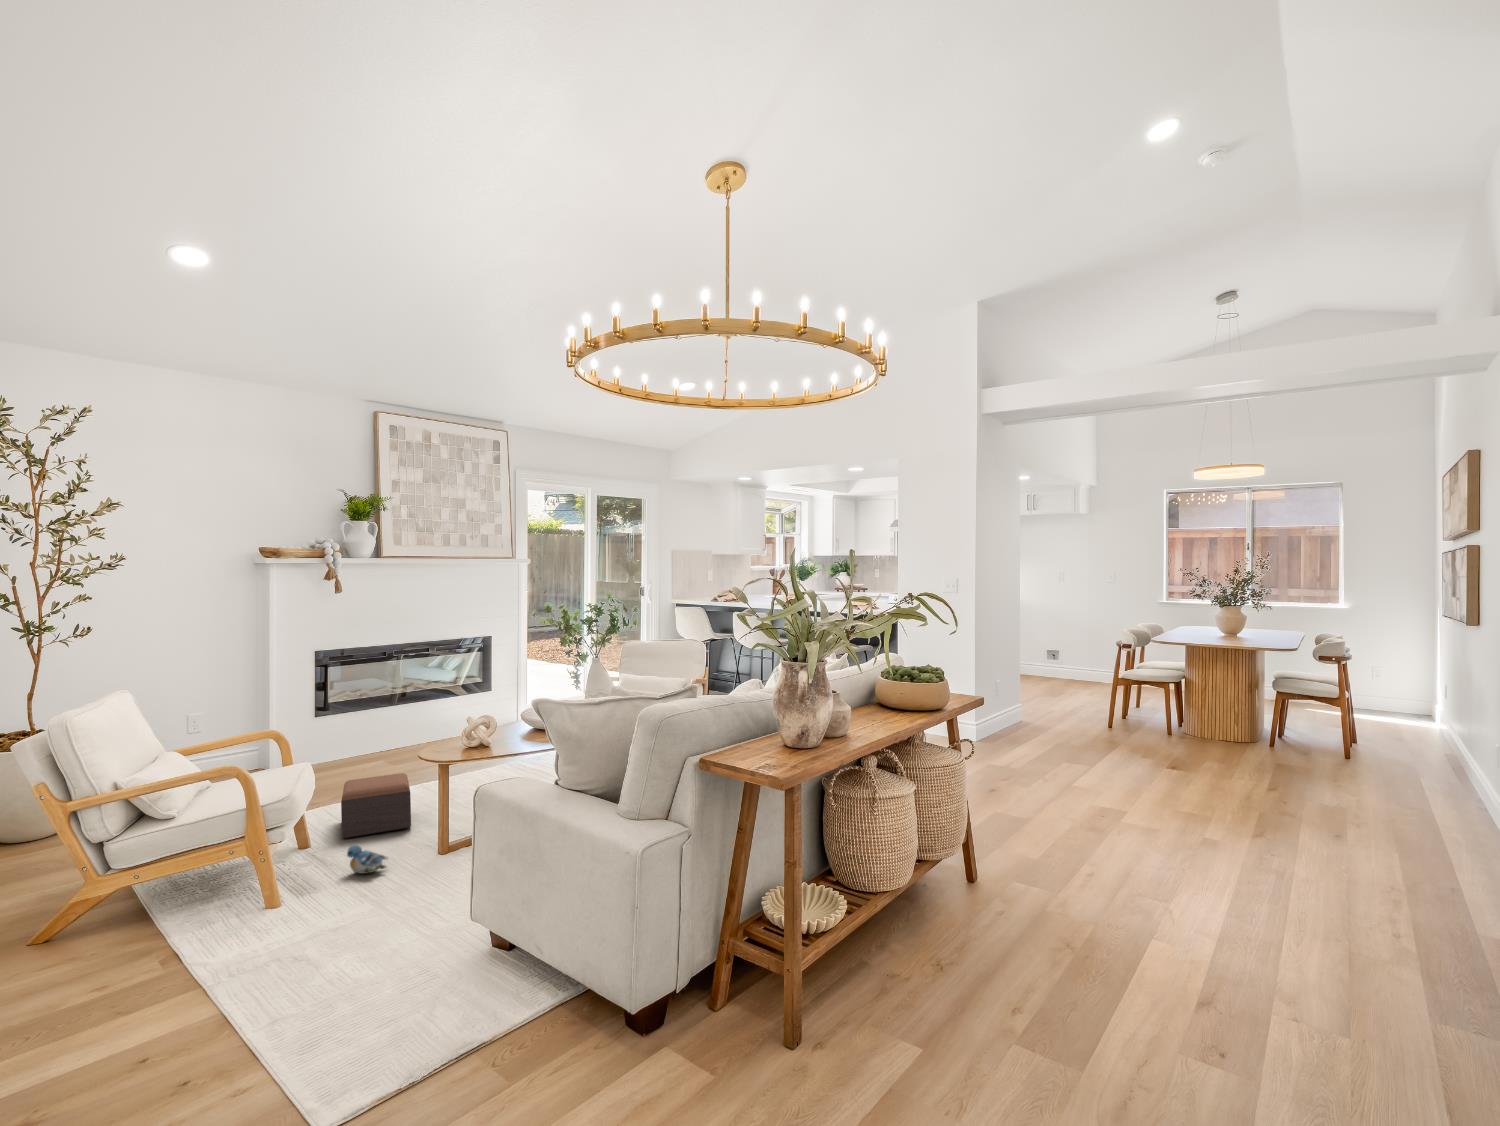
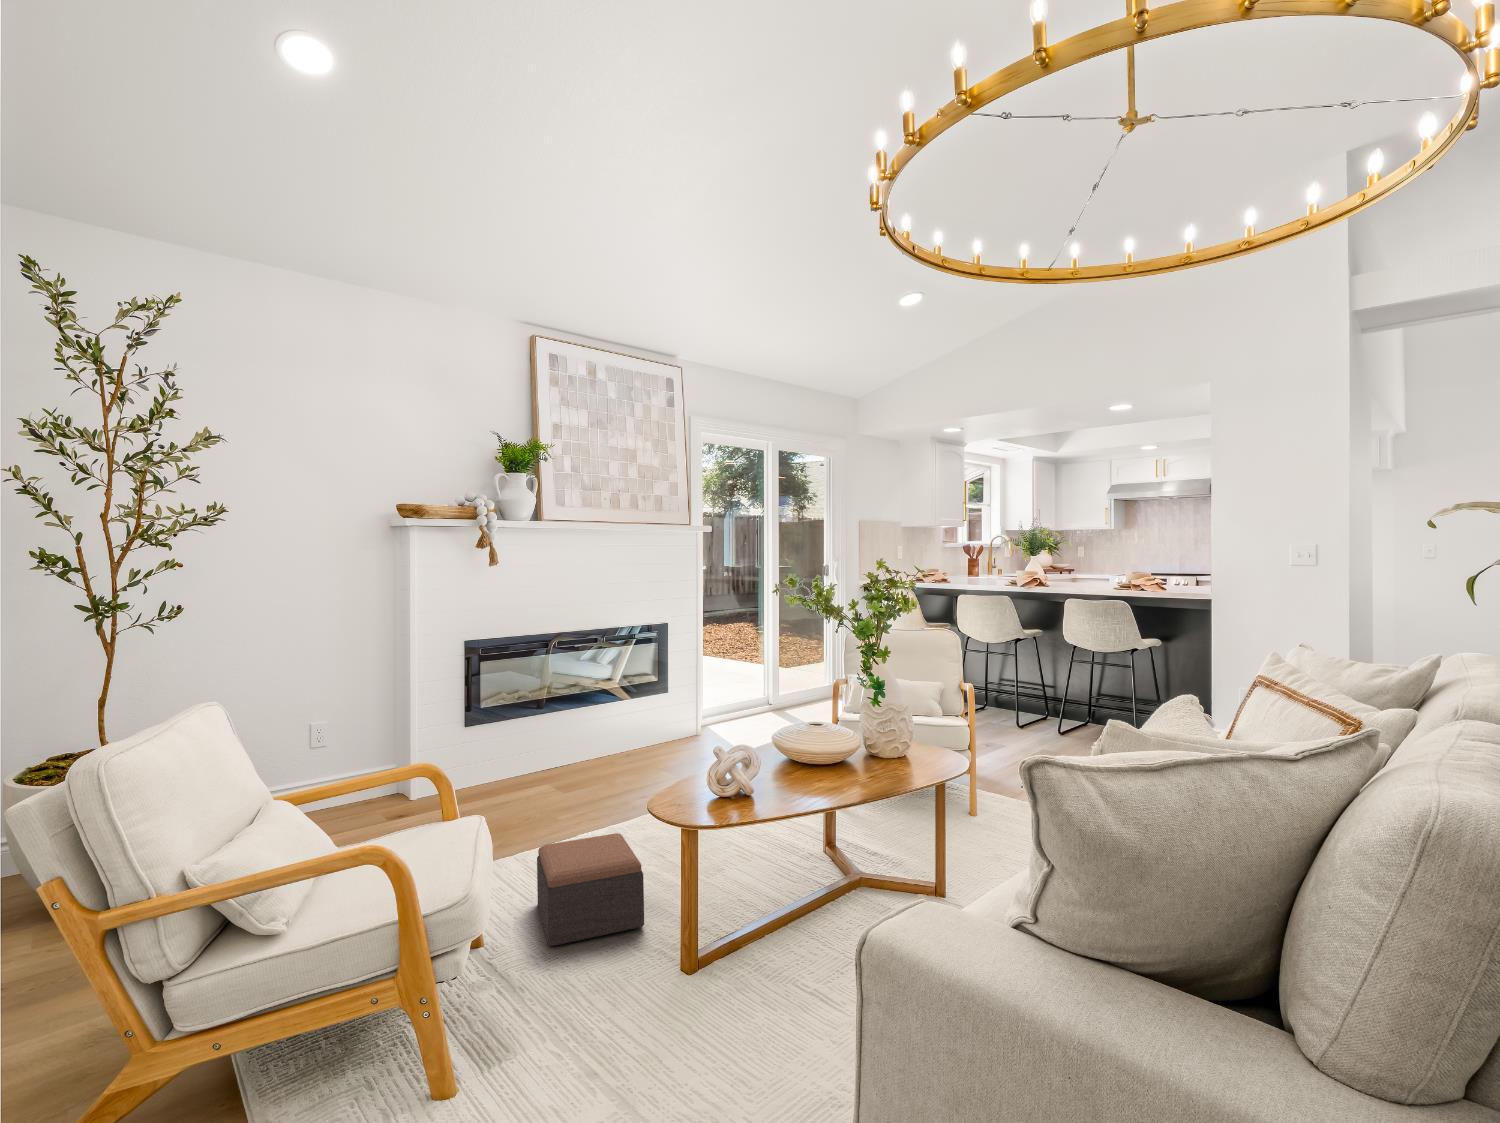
plush toy: present [347,845,388,874] -> none [583,989,651,1043]

